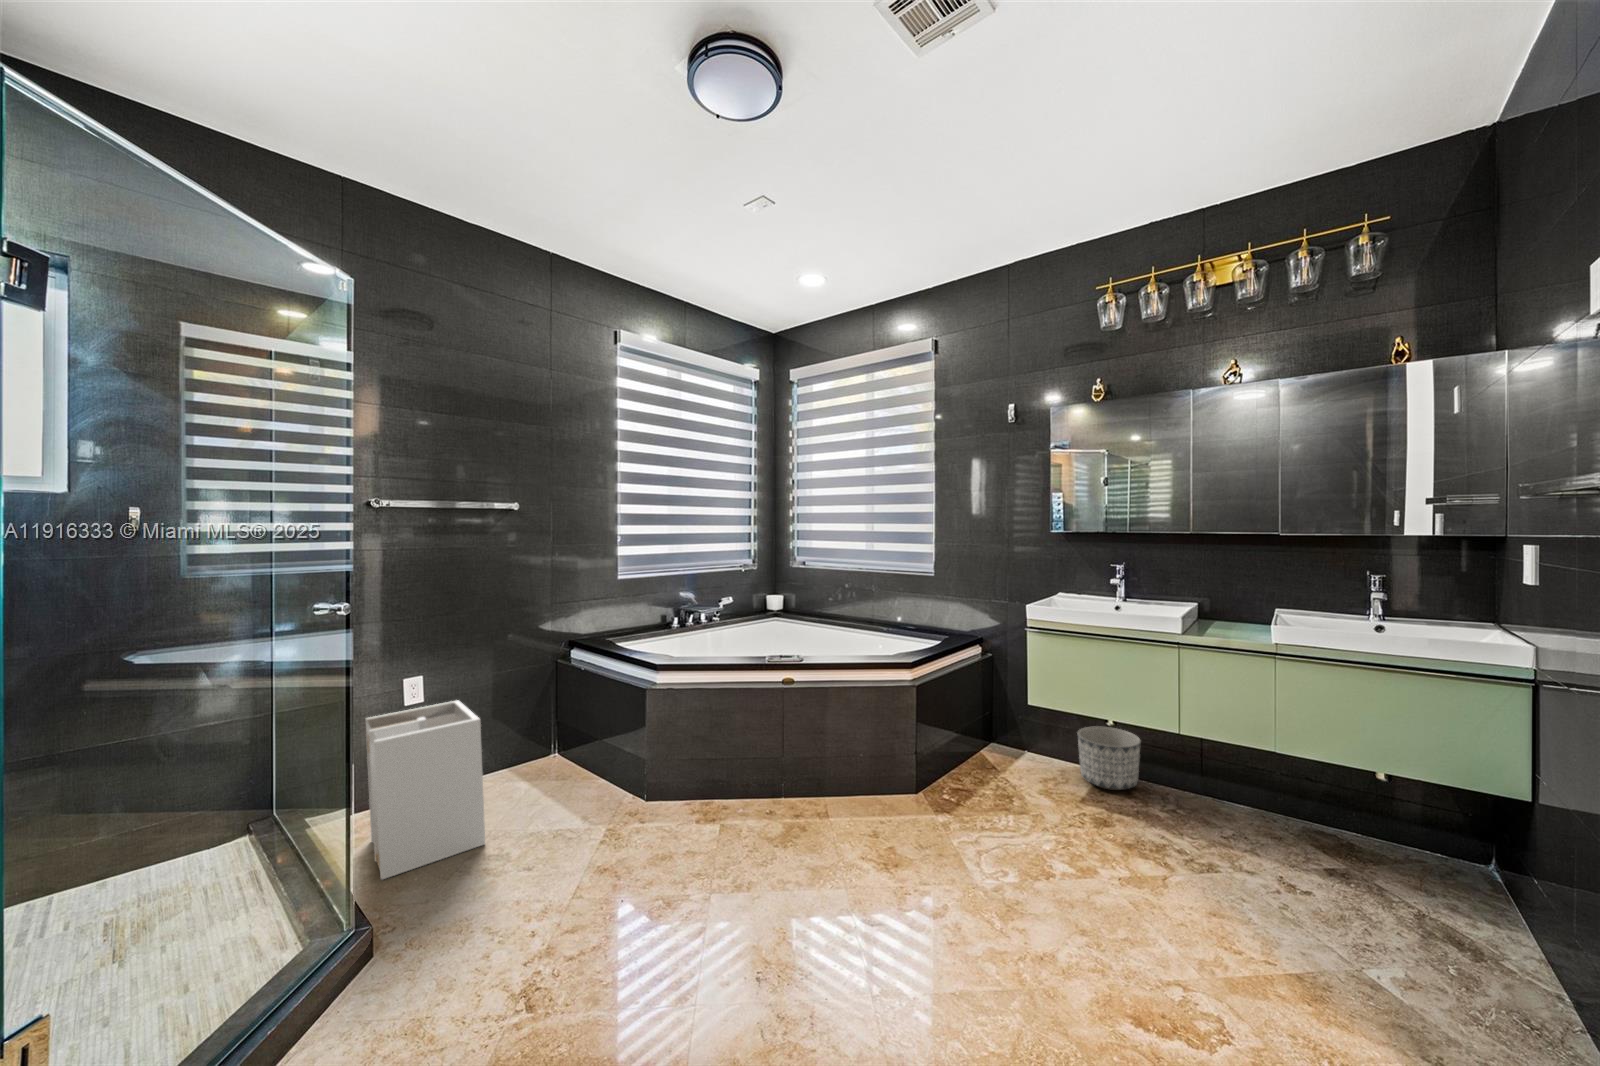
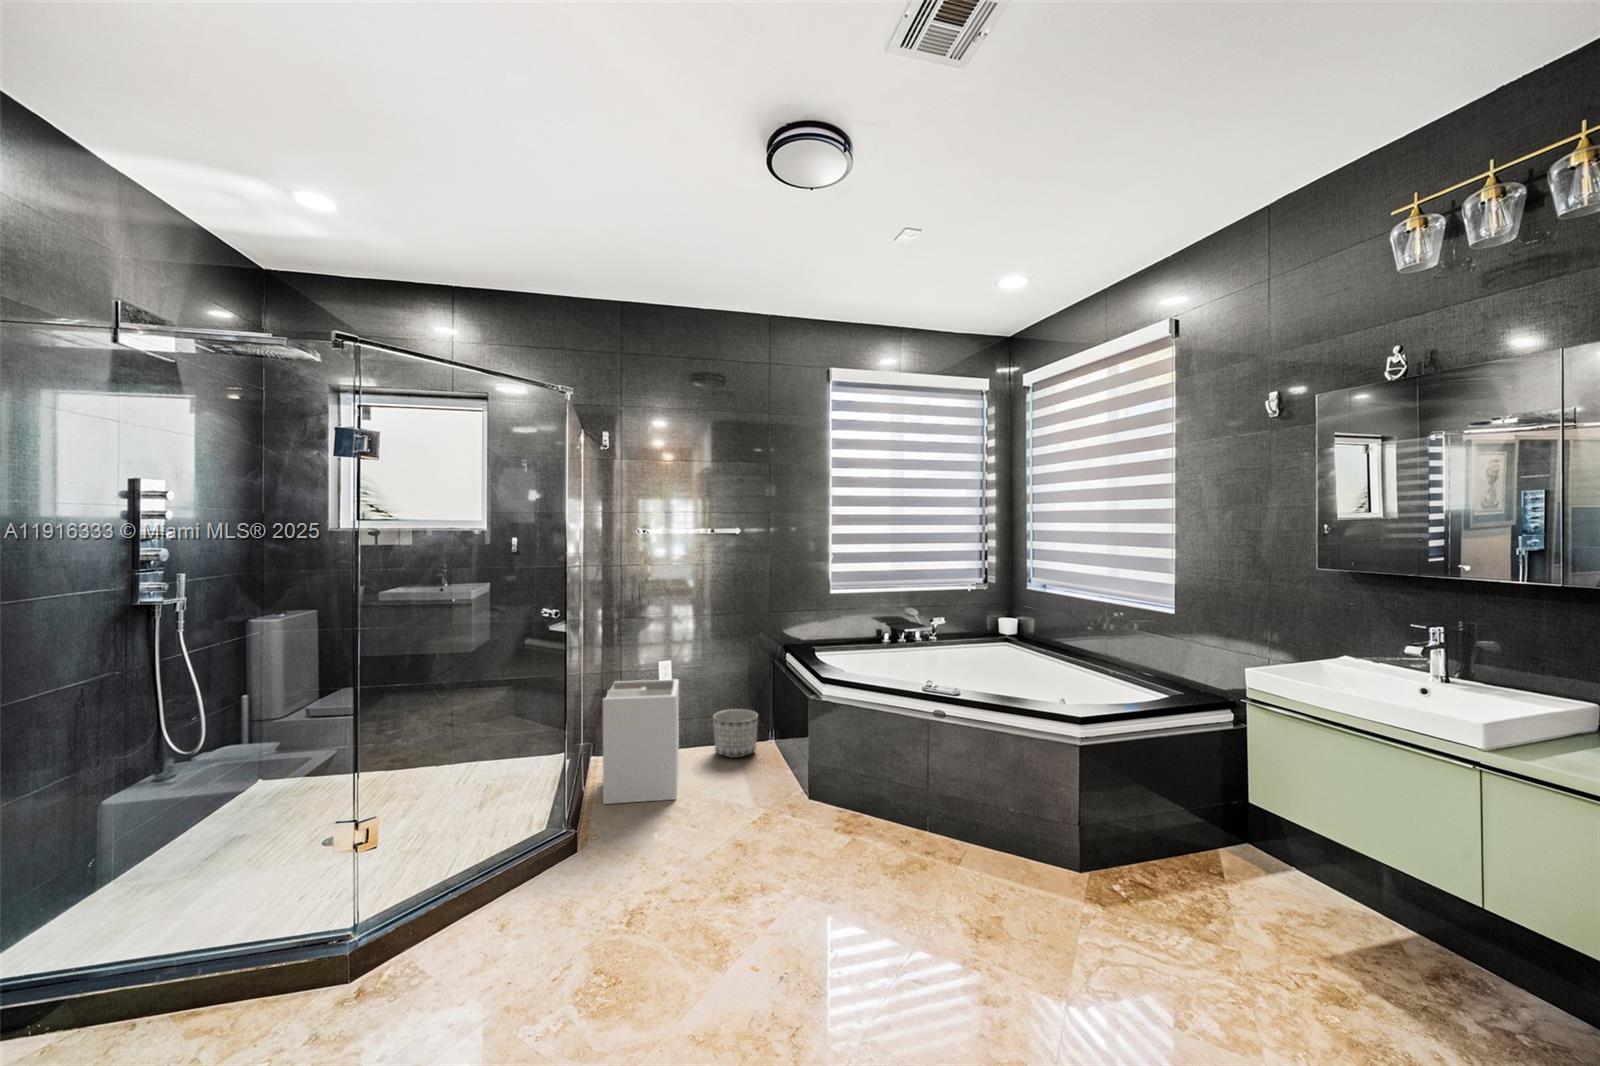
planter: present [1077,726,1140,790] -> present [713,709,758,758]

